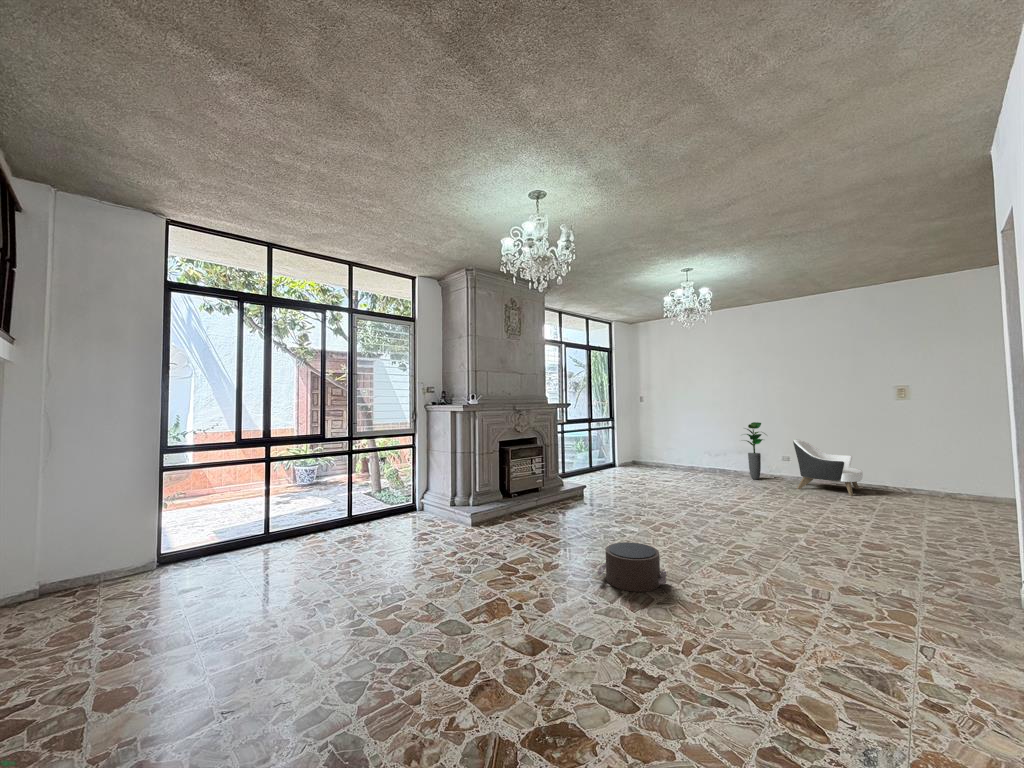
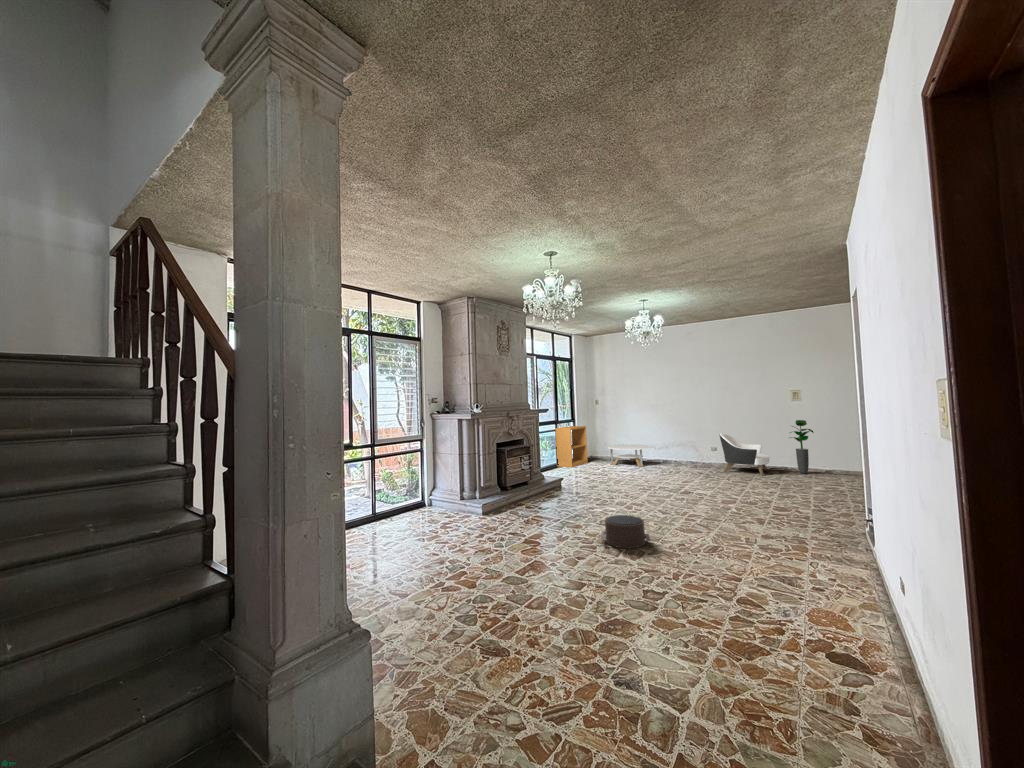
potted plant: present [746,422,765,480] -> present [790,420,814,474]
bookshelf: none [589,426,628,474] -> present [556,426,588,467]
round table: none [651,450,706,477] -> present [608,445,651,467]

